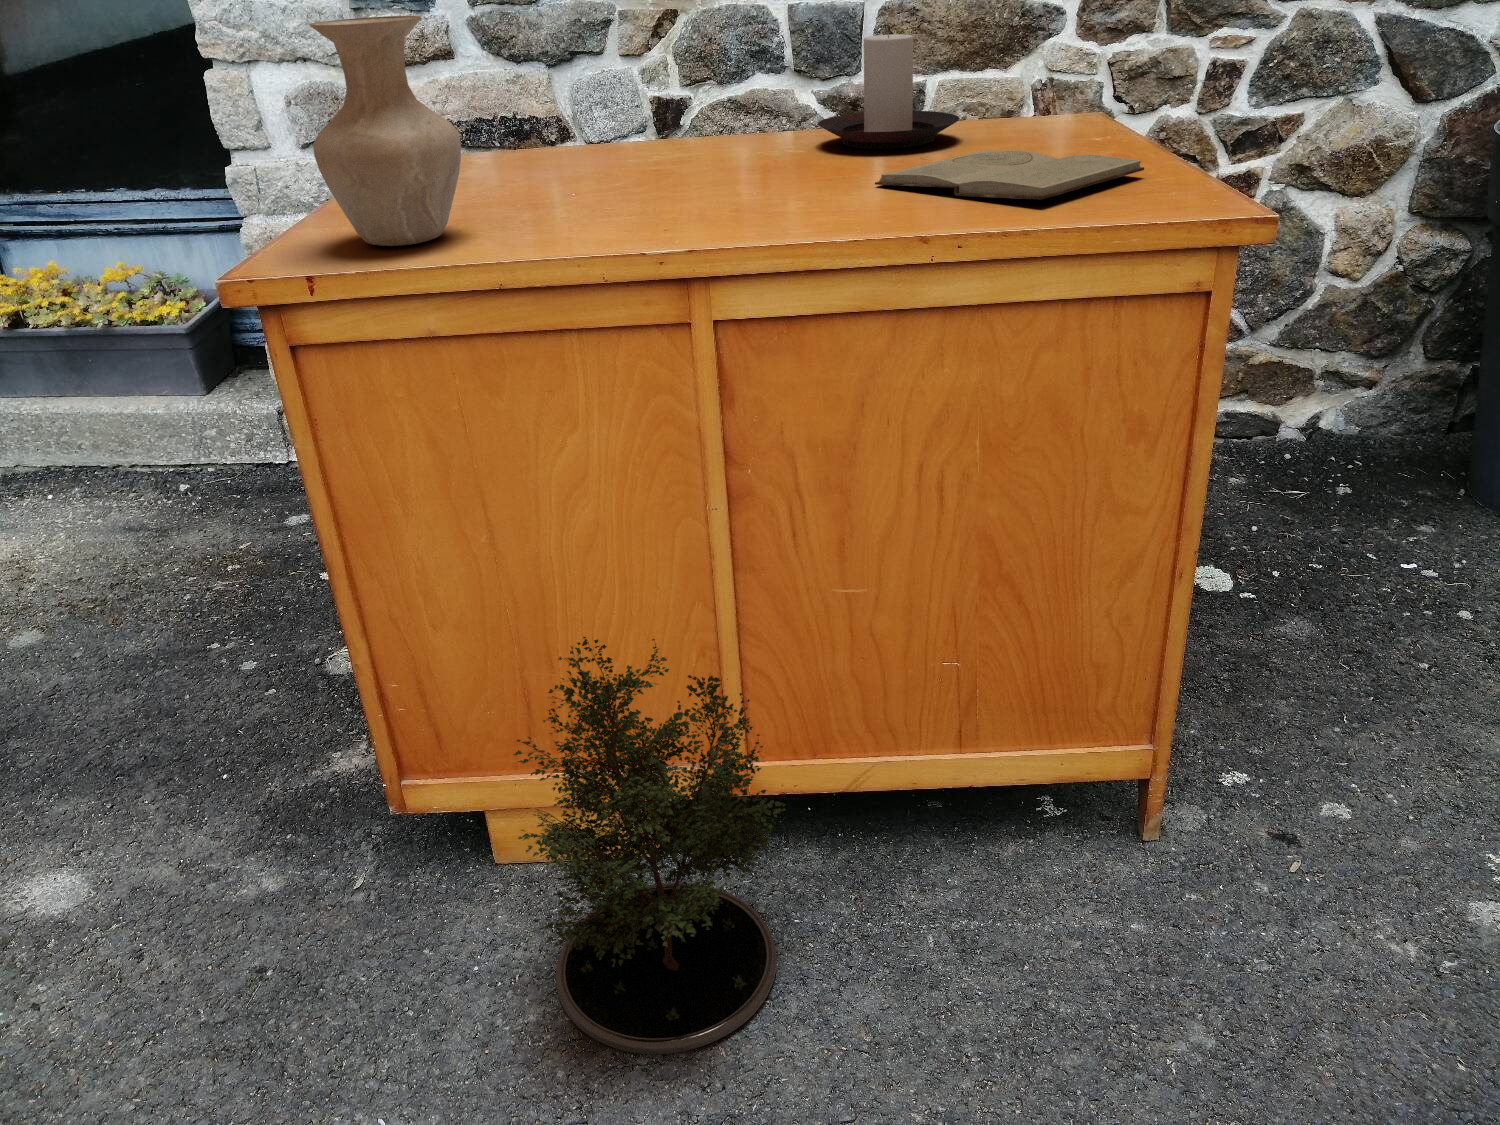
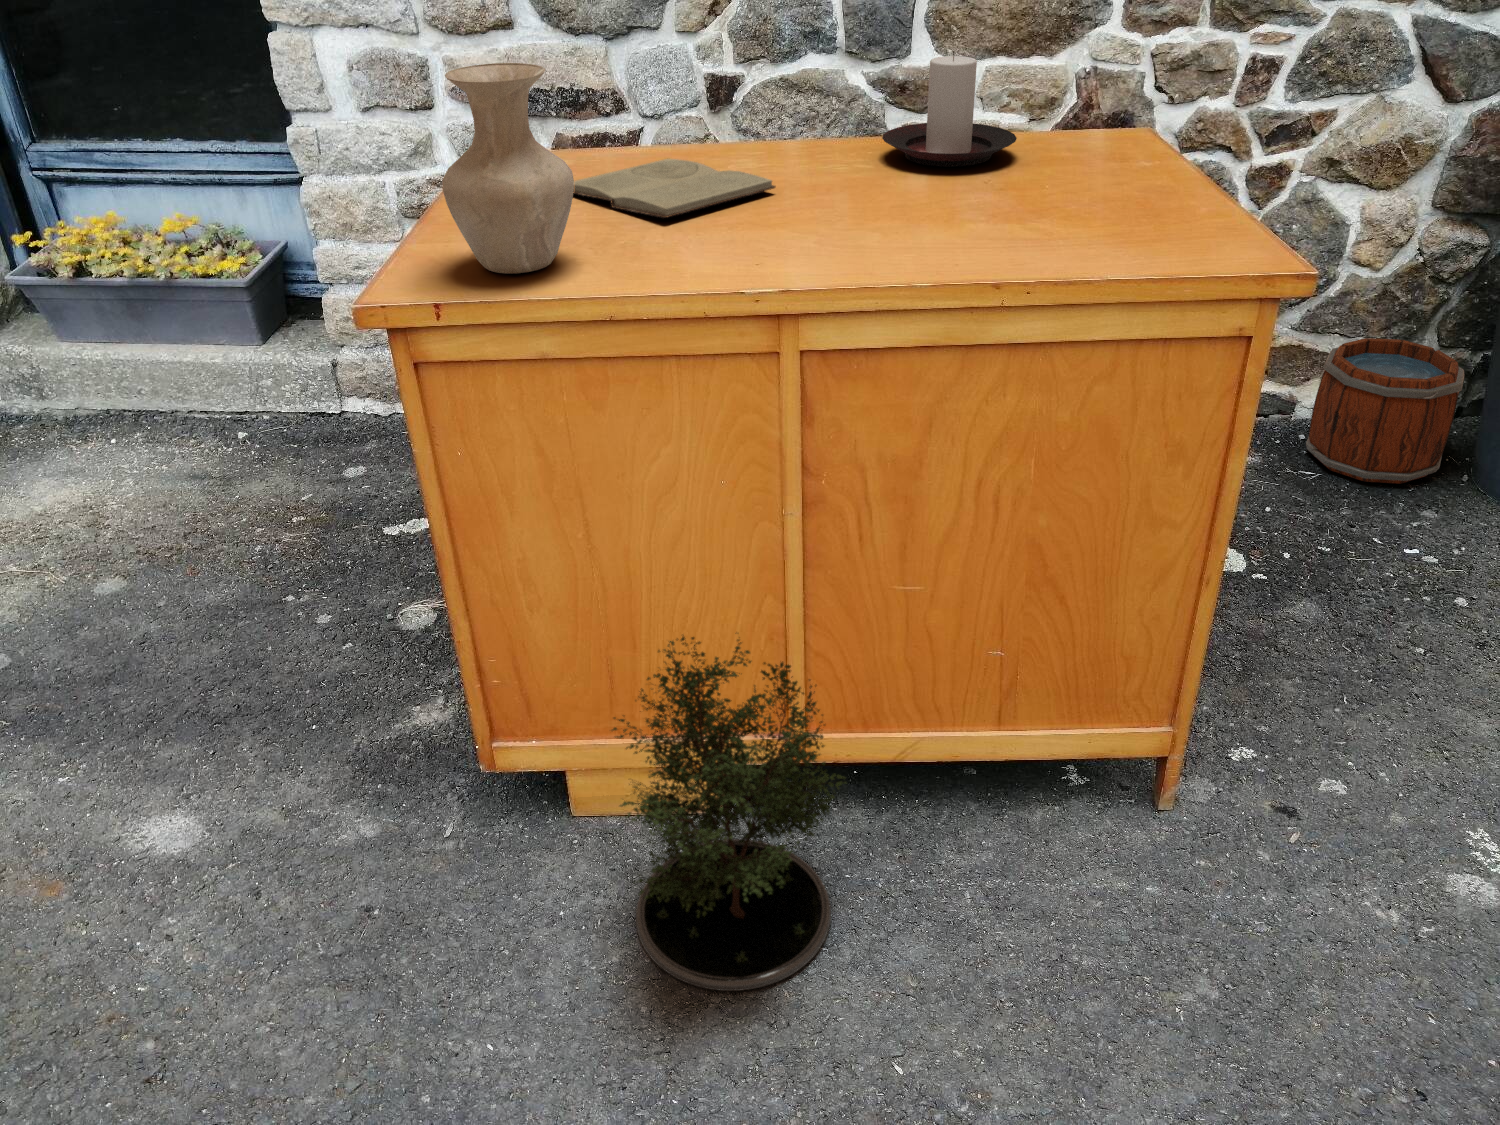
book: present [875,150,1144,199] -> present [573,159,775,218]
bucket: none [1290,351,1453,499] -> present [1306,338,1464,484]

